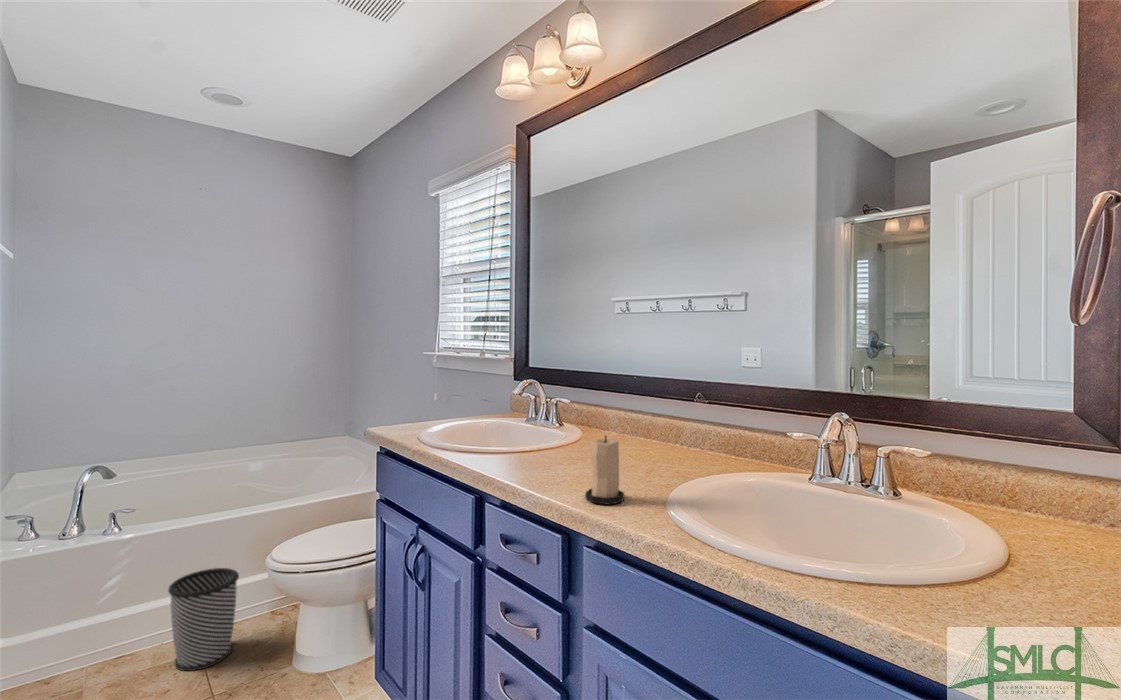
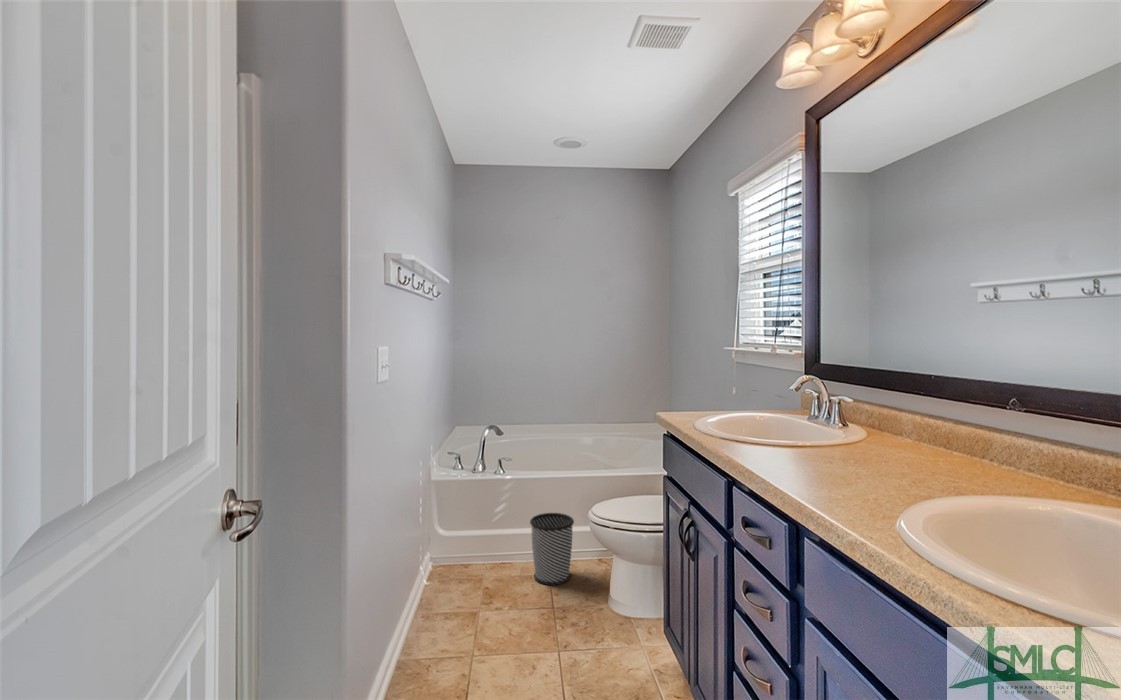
candle: present [585,436,624,504] -> none [815,434,858,504]

